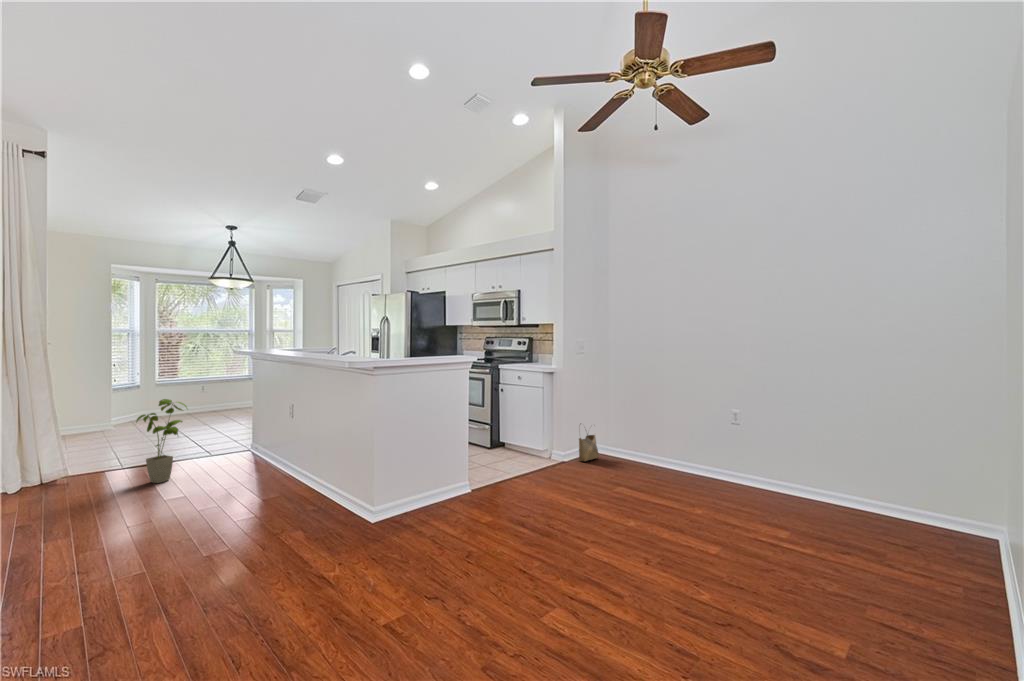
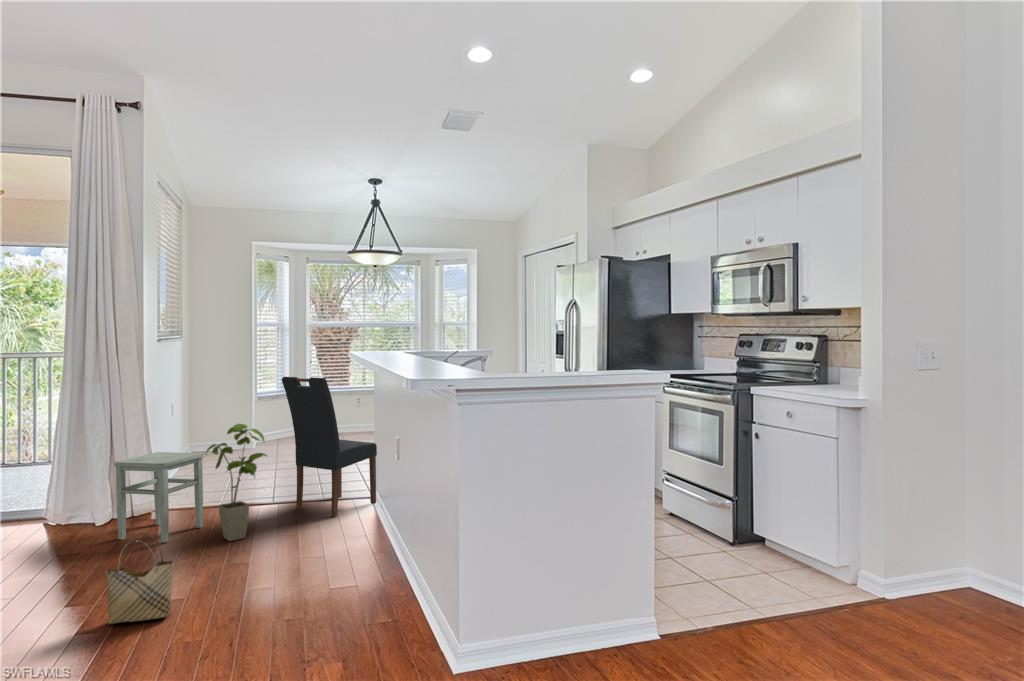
dining chair: none [185,366,258,462] -> present [282,377,377,516]
stool: none [46,424,124,494] -> present [114,452,203,542]
woven basket: present [579,434,599,461] -> present [105,533,174,624]

